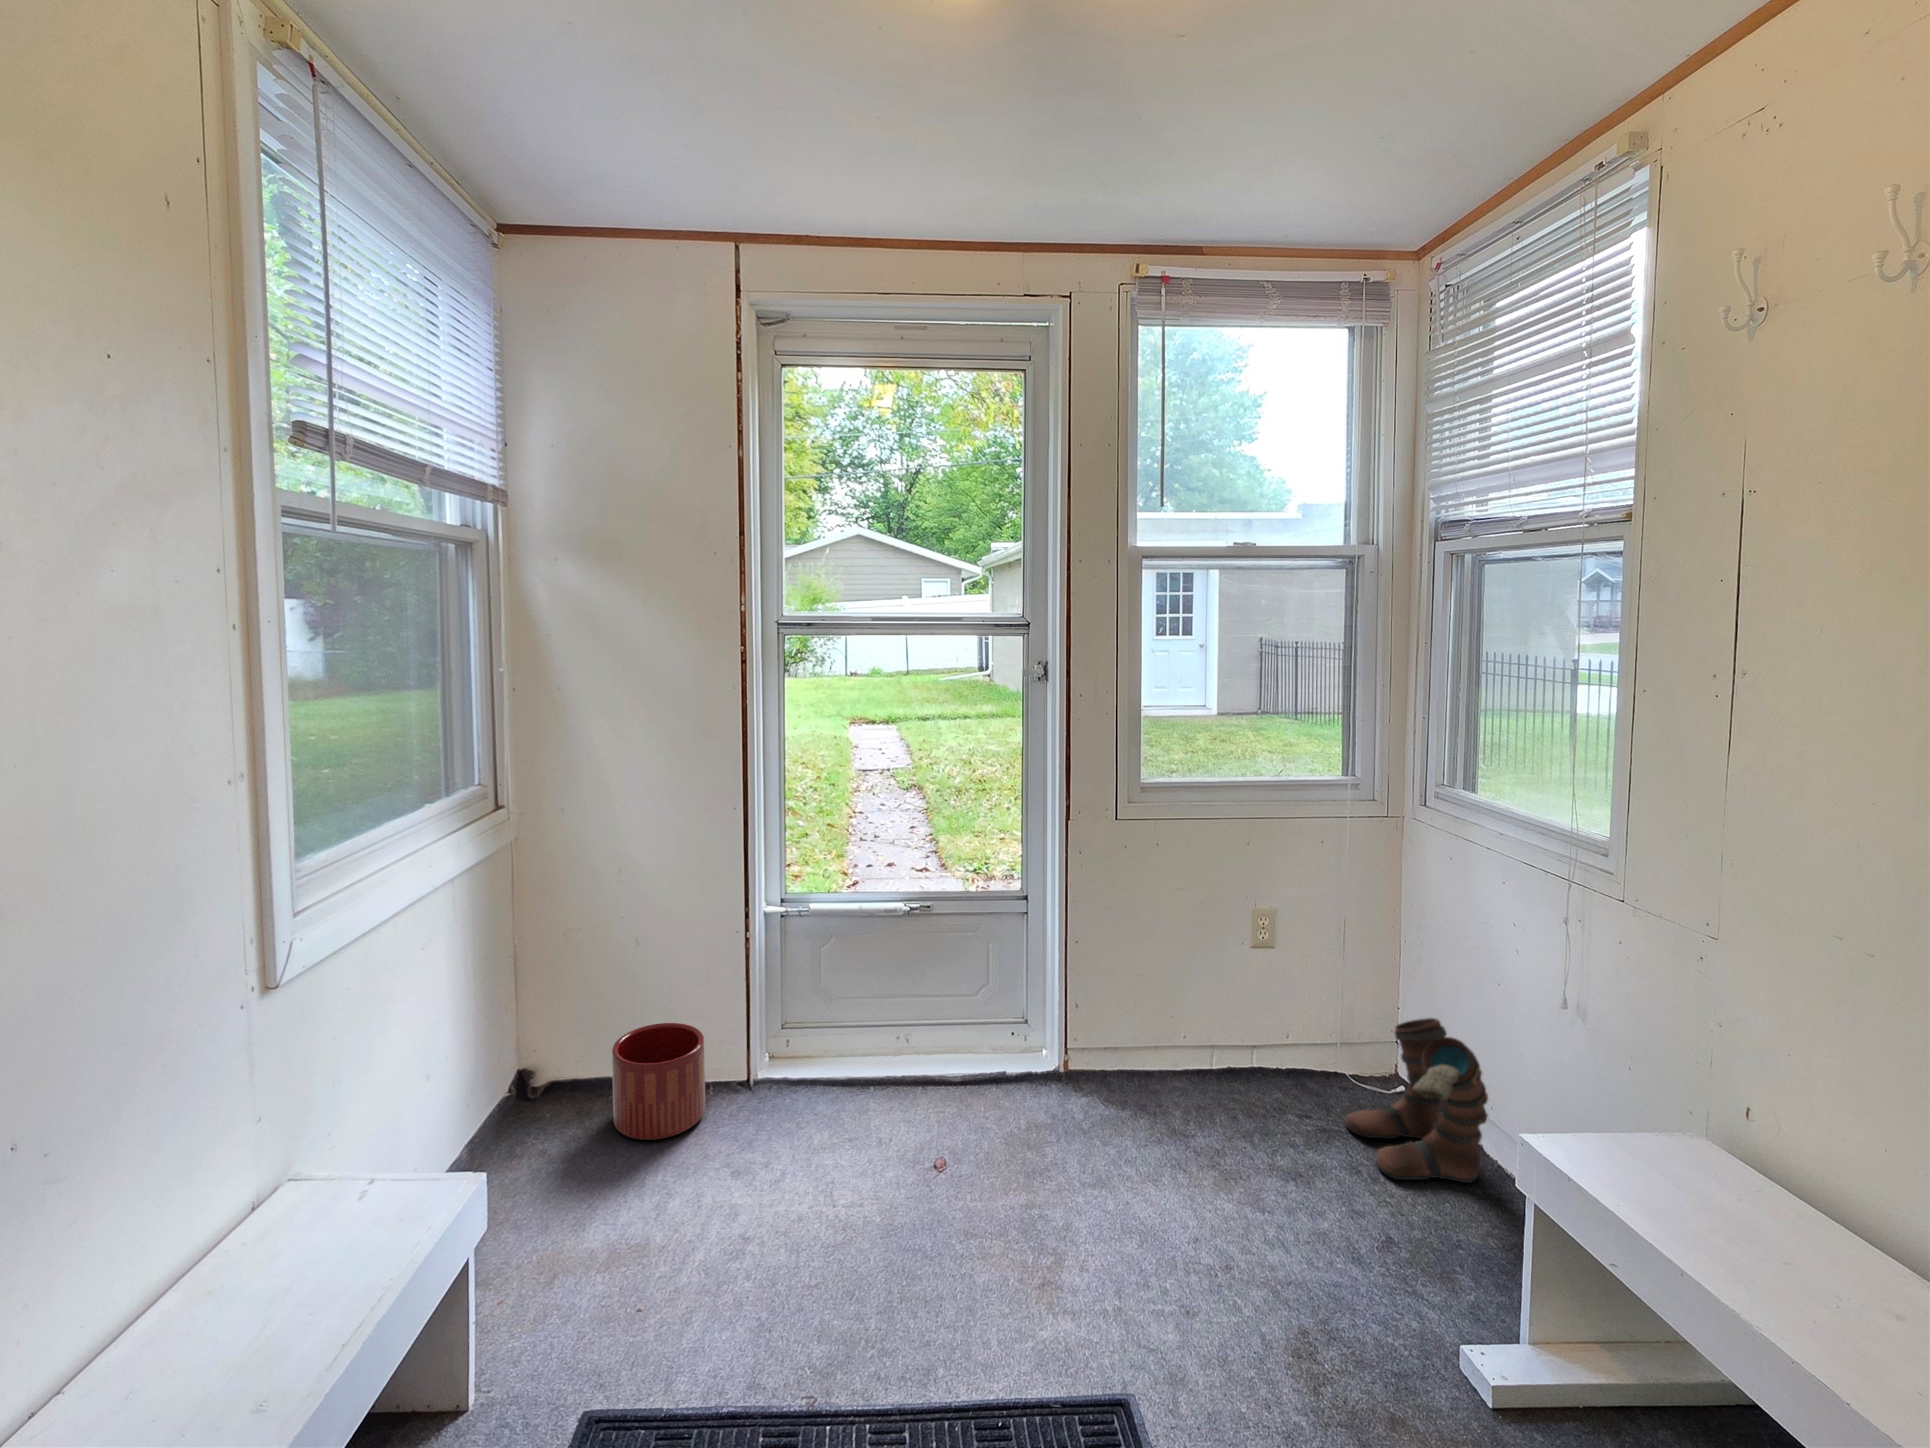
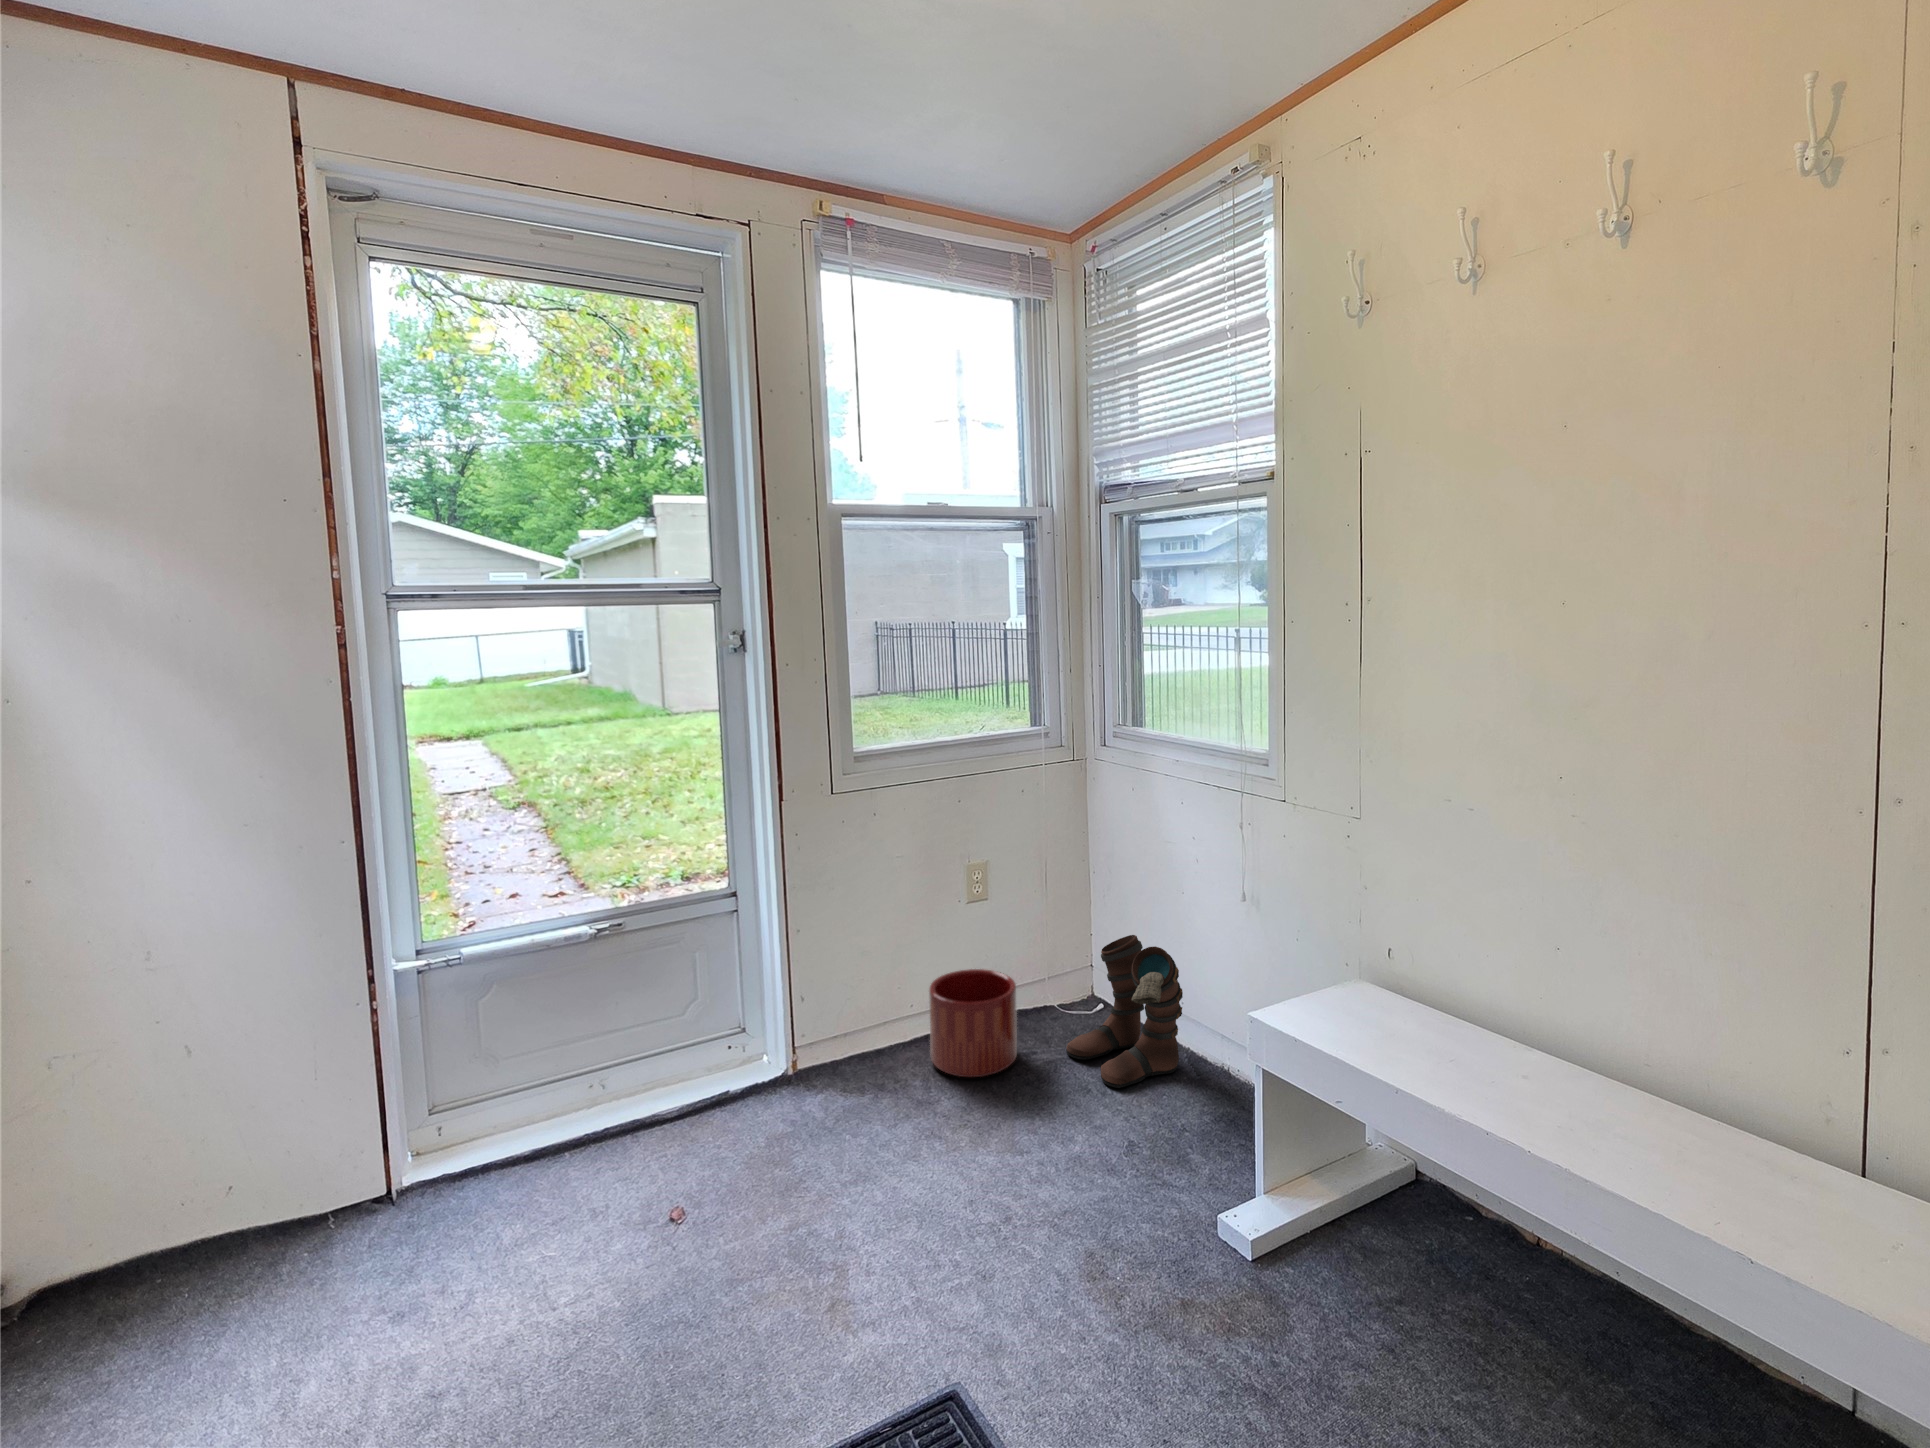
planter: present [612,1023,705,1140] -> present [929,969,1017,1077]

